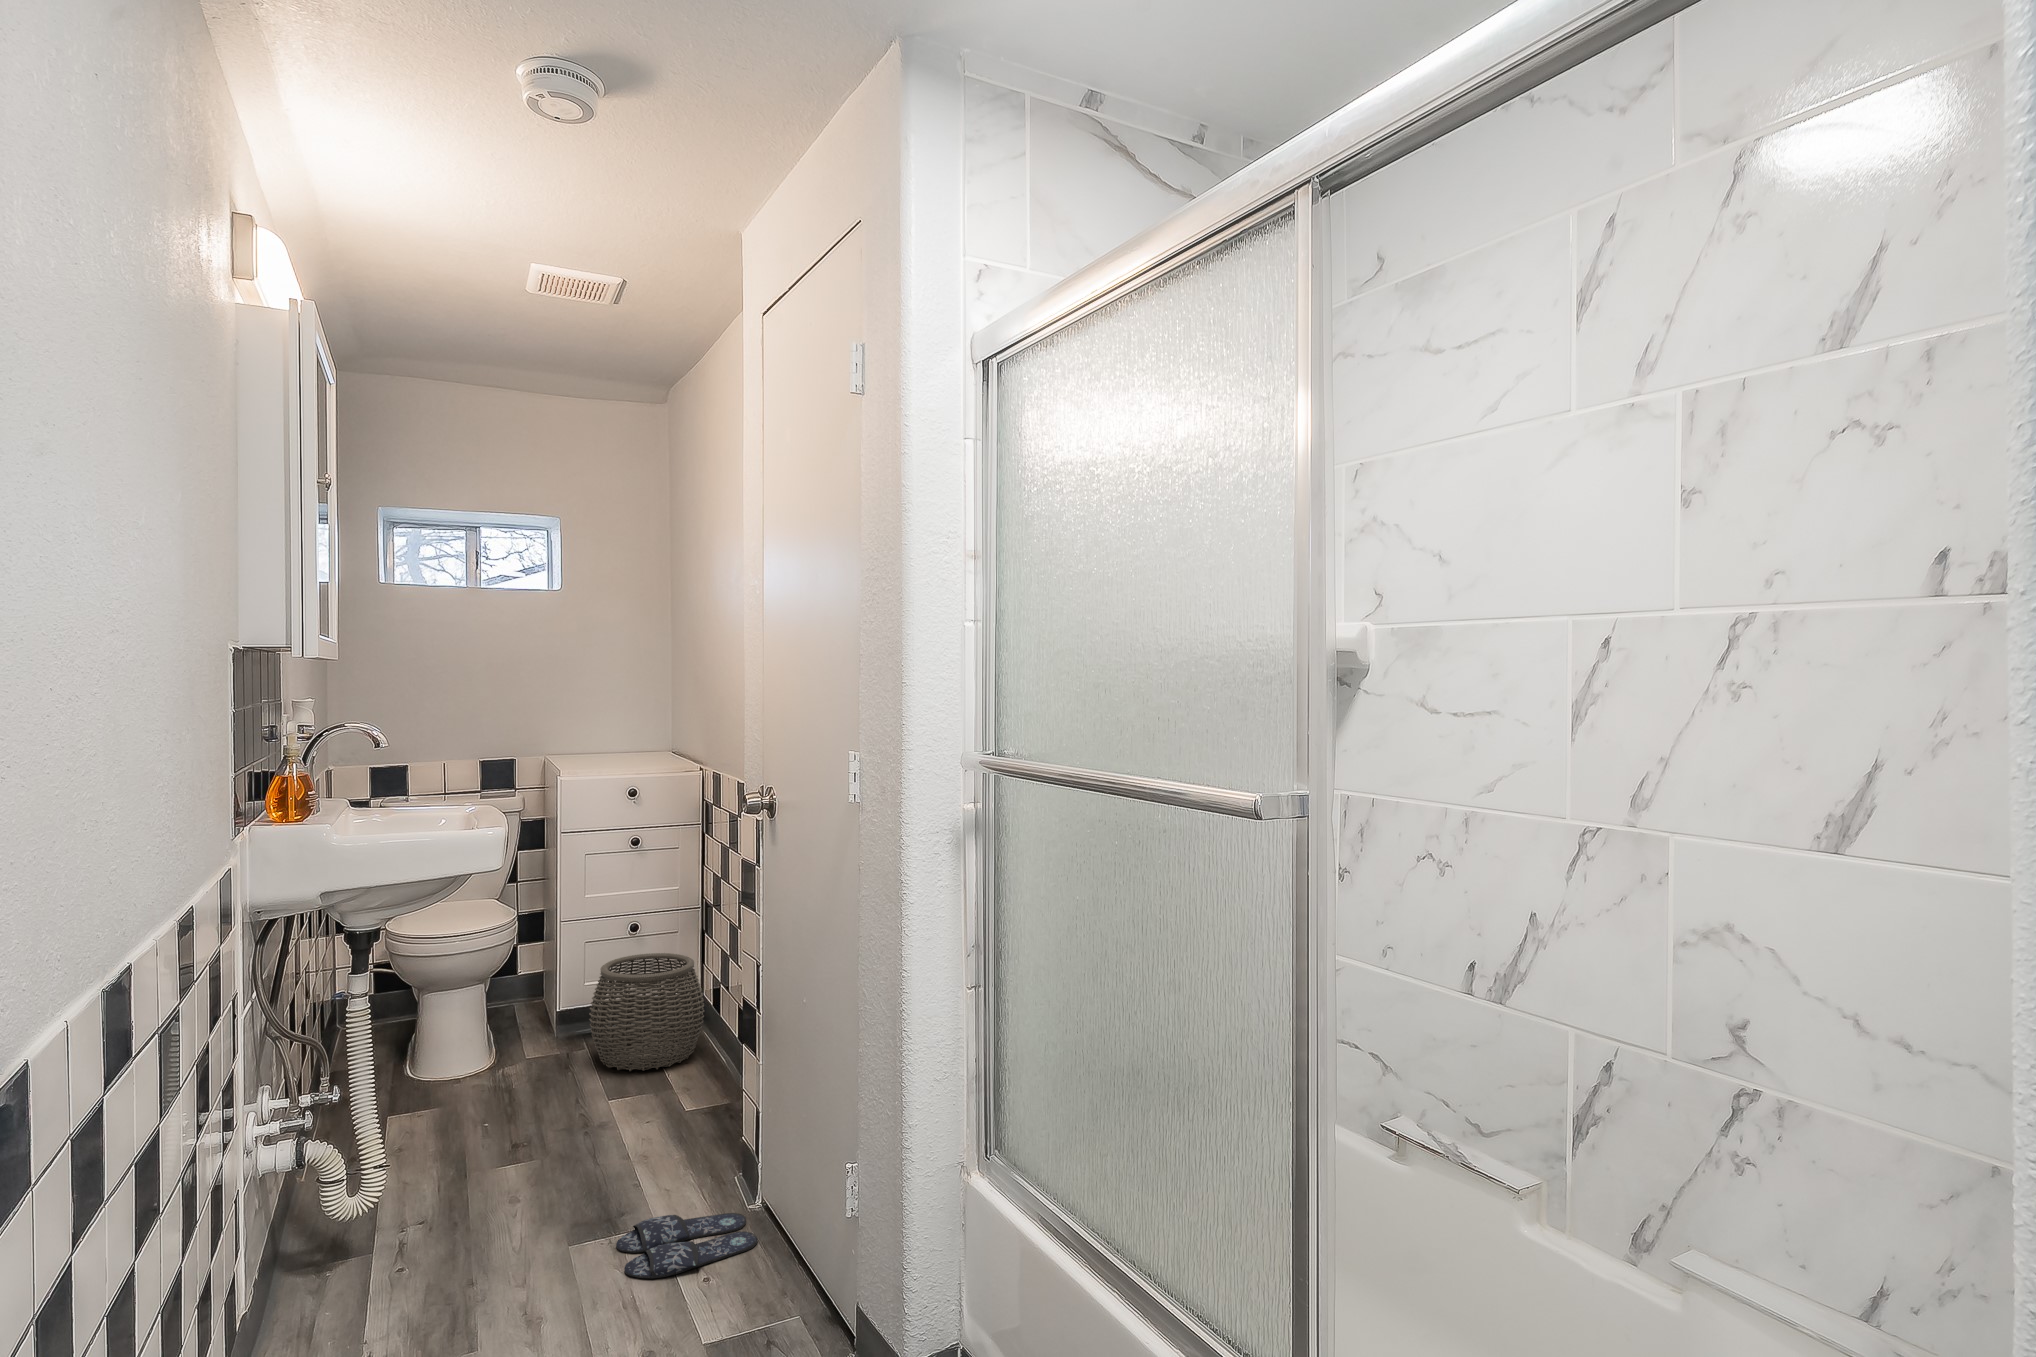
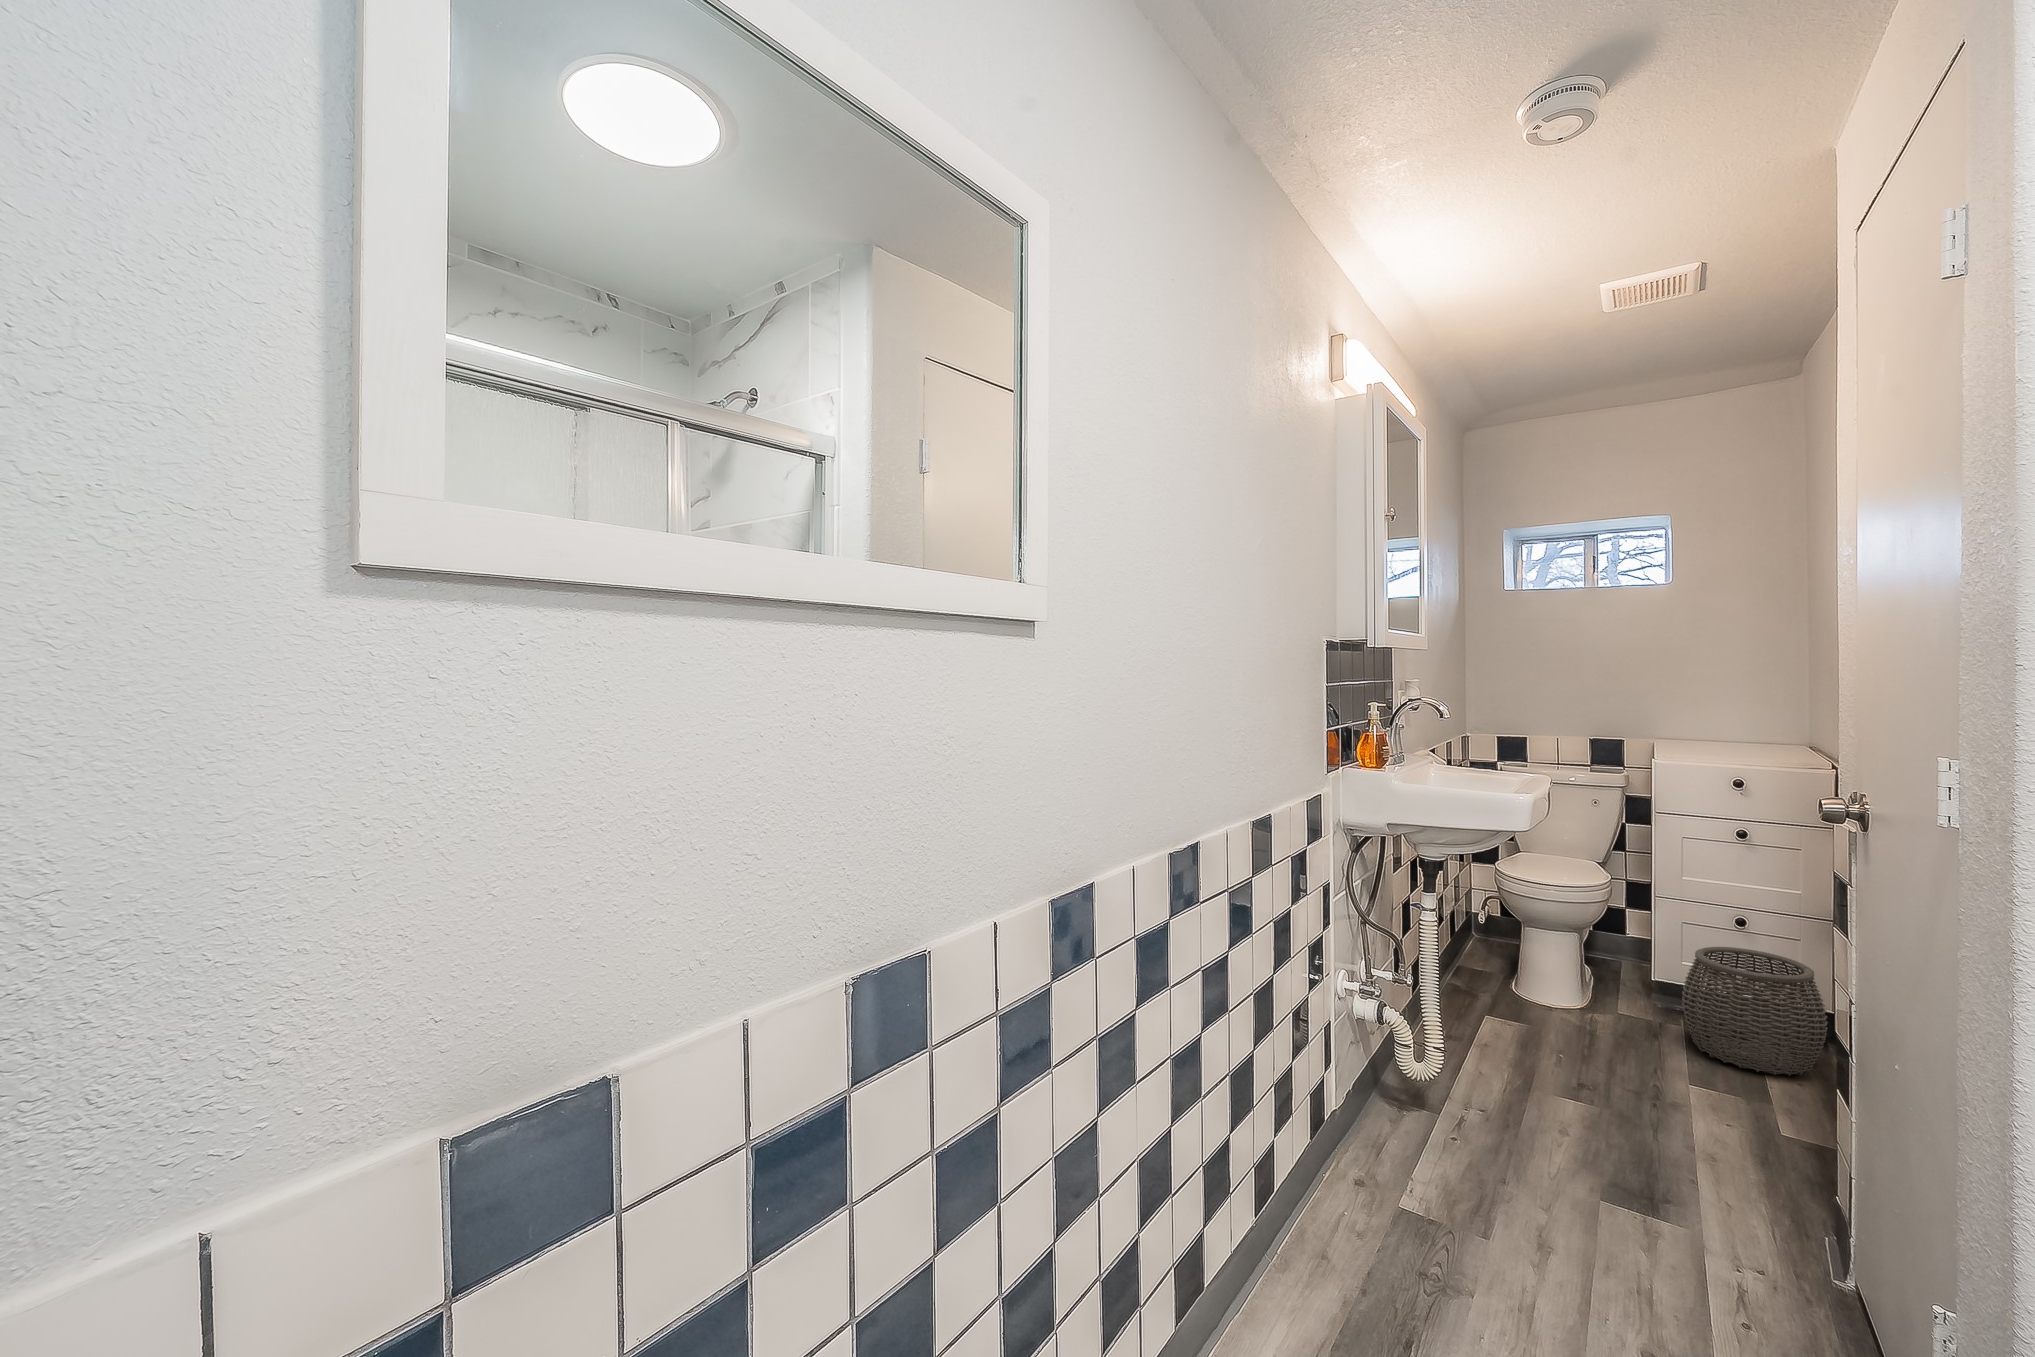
slippers: present [616,1213,758,1279] -> none [1648,1211,1826,1310]

